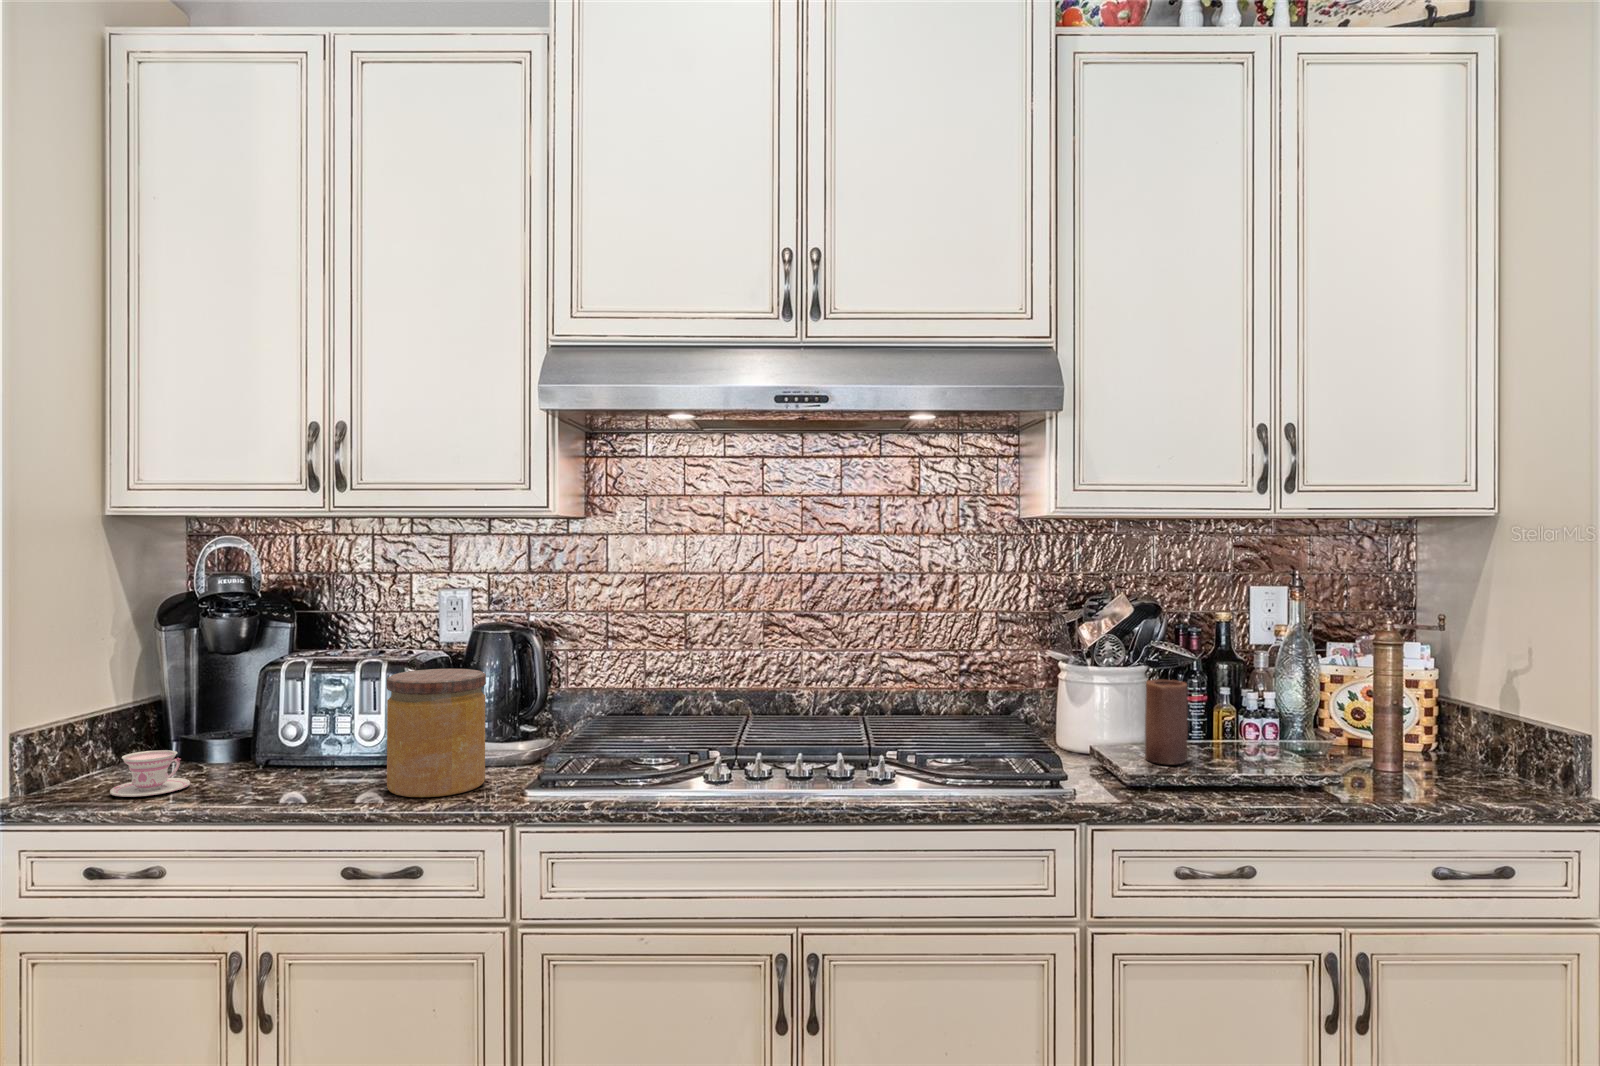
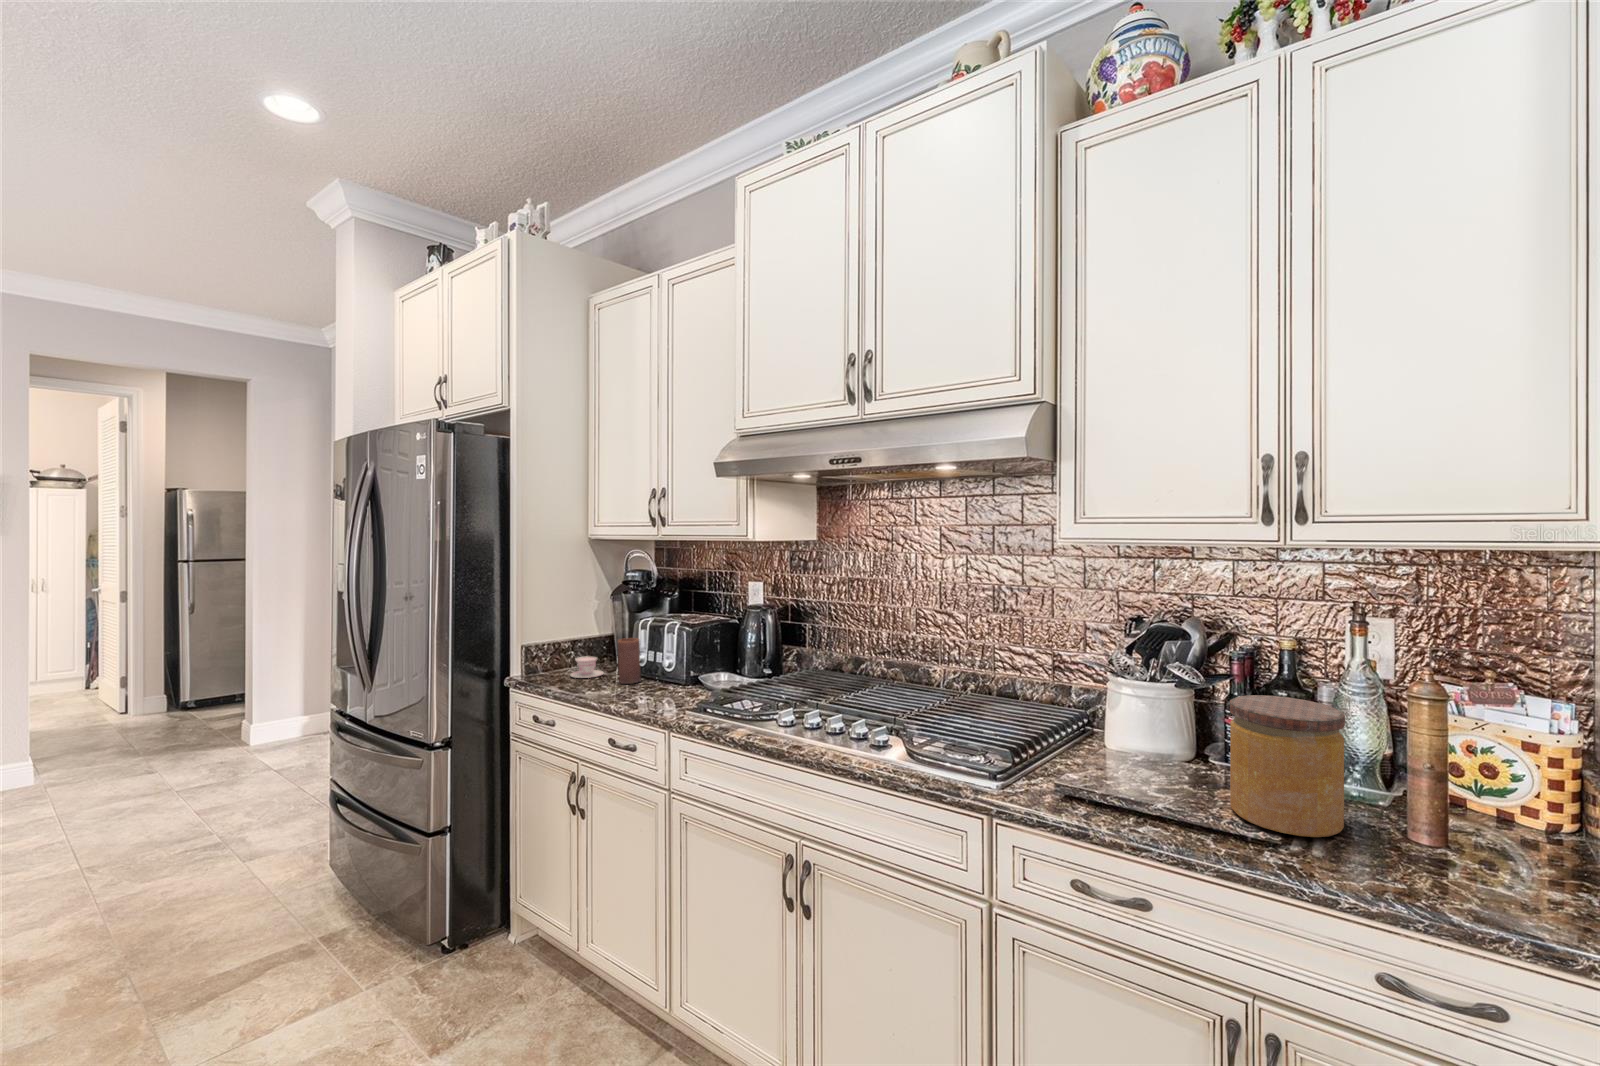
jar: present [387,669,486,797] -> present [1230,695,1345,837]
candle: present [1145,680,1188,765] -> present [618,638,641,684]

